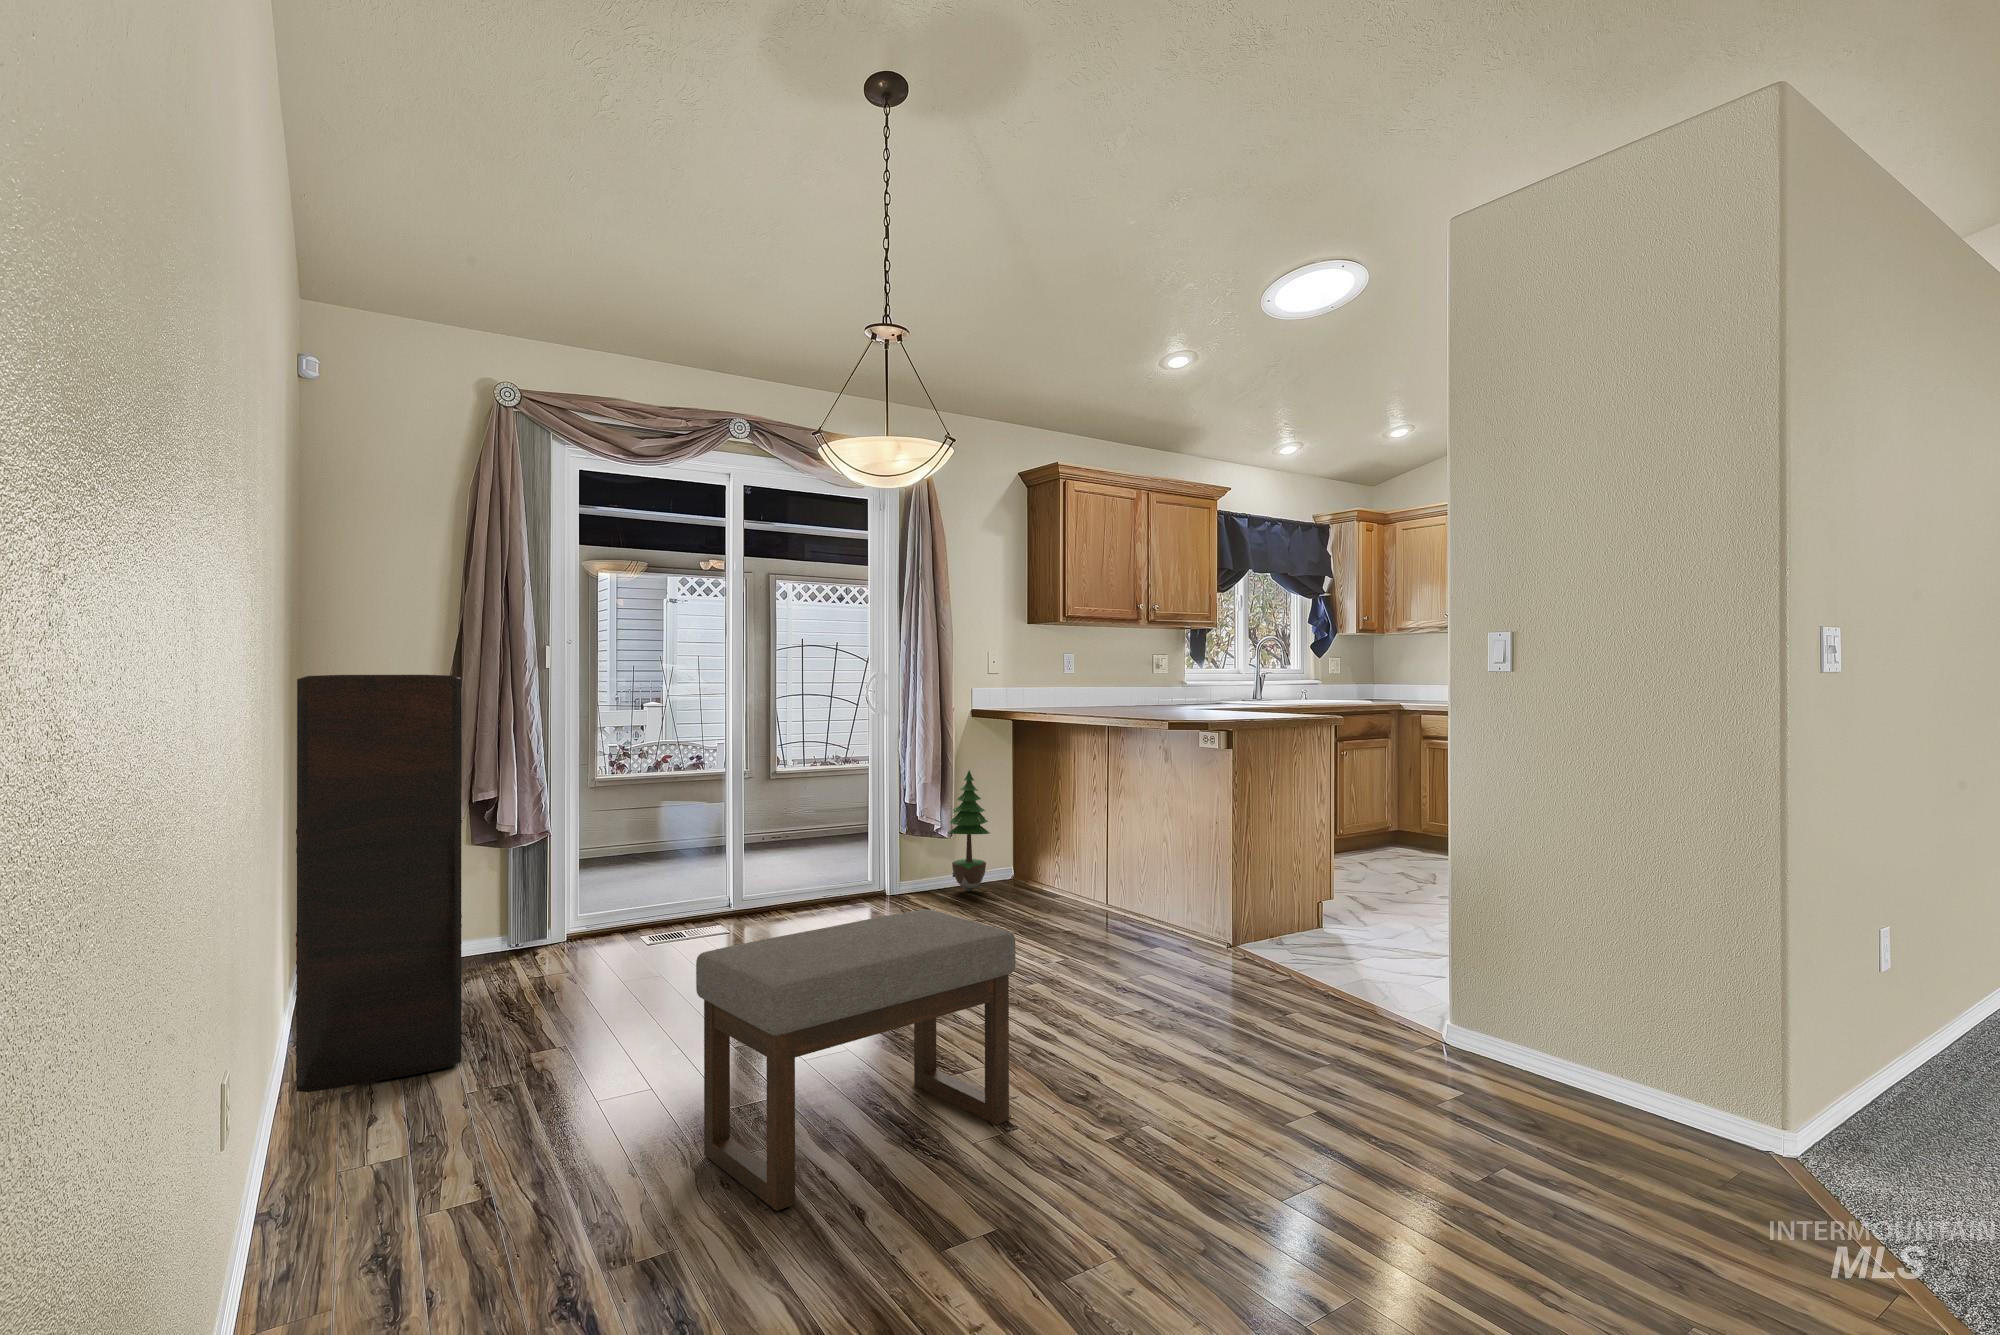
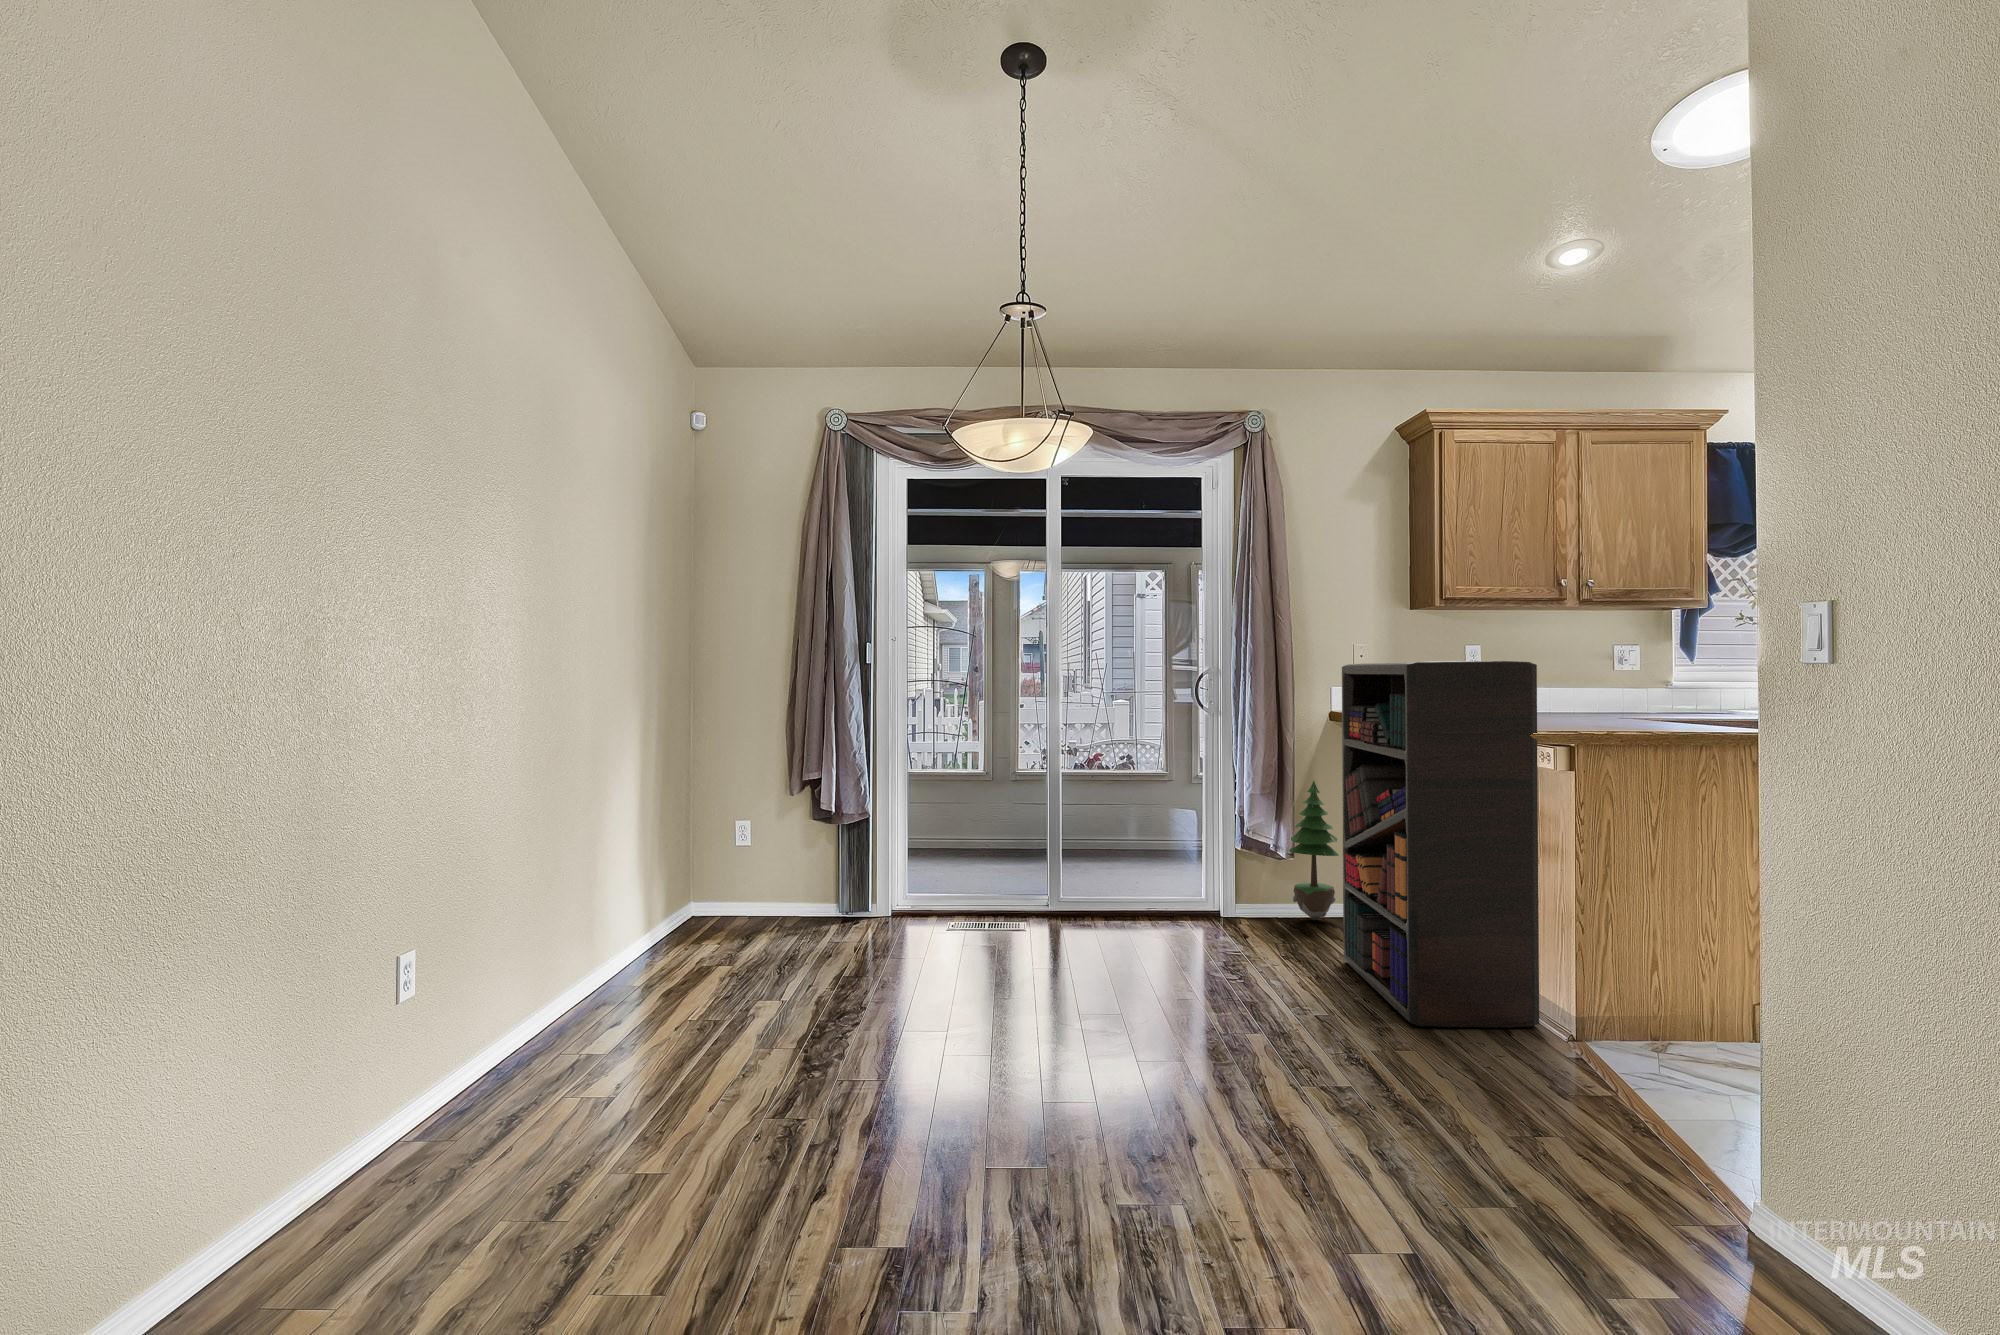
bookshelf: present [296,675,462,1092] -> present [1342,661,1539,1027]
ottoman: present [696,909,1015,1211] -> none [735,924,1051,1192]

